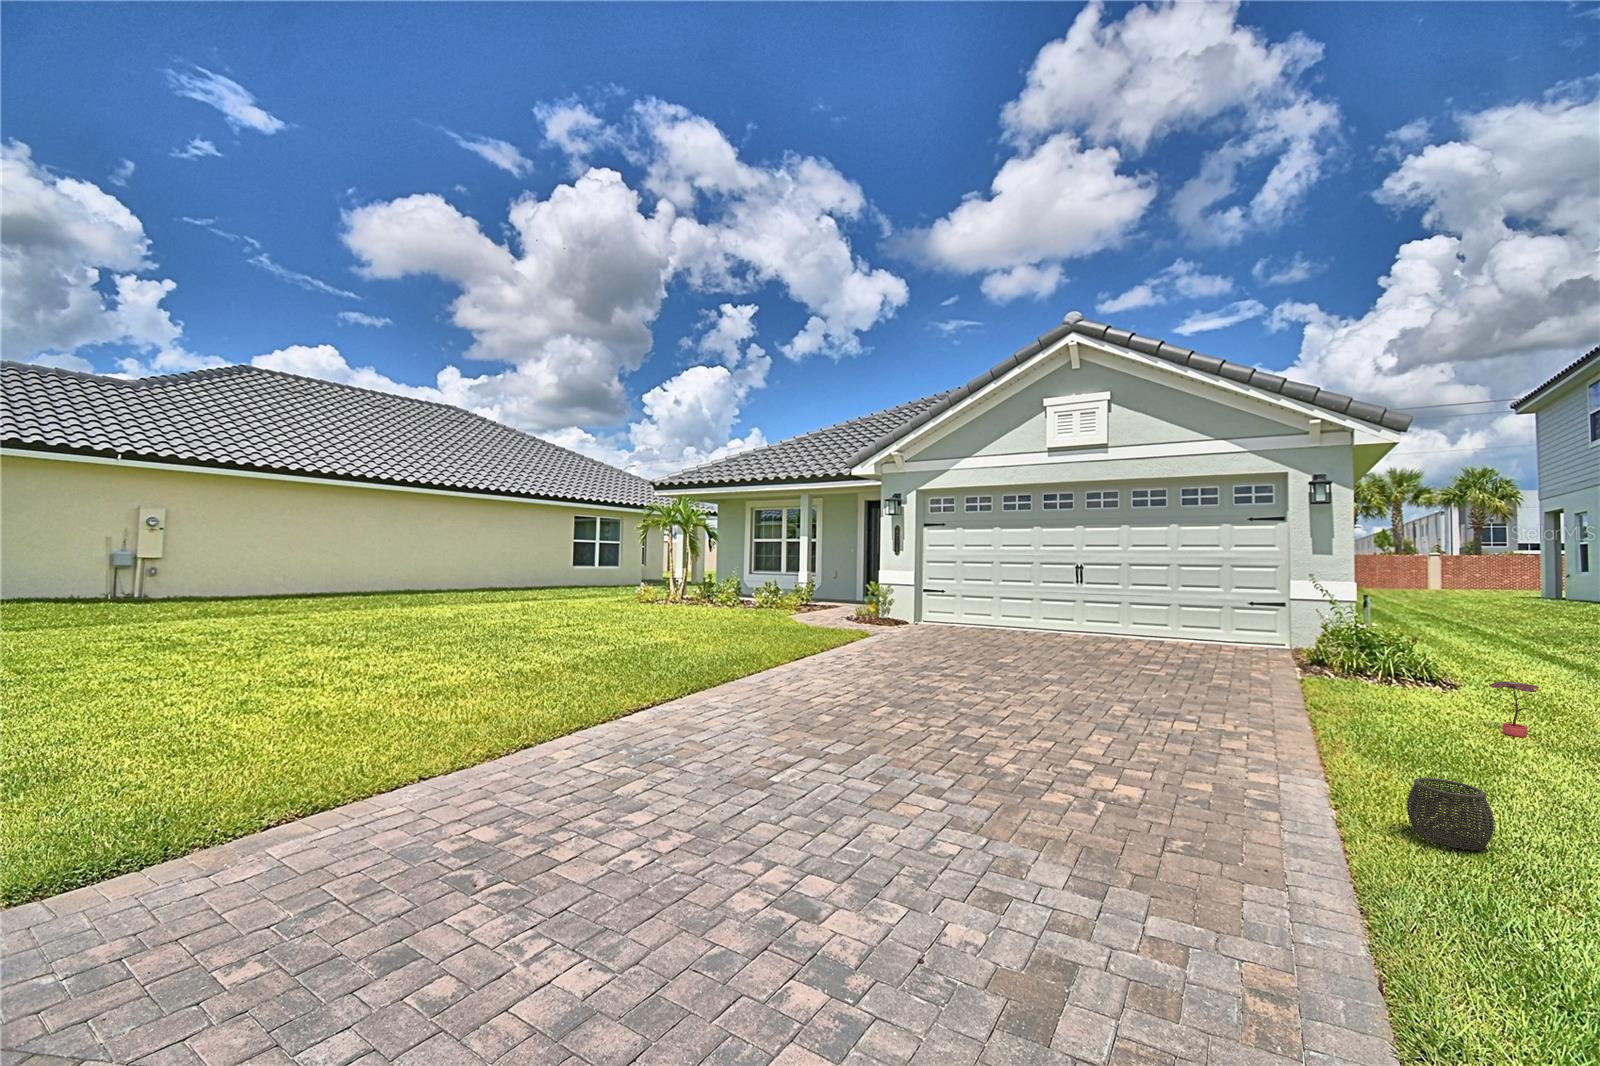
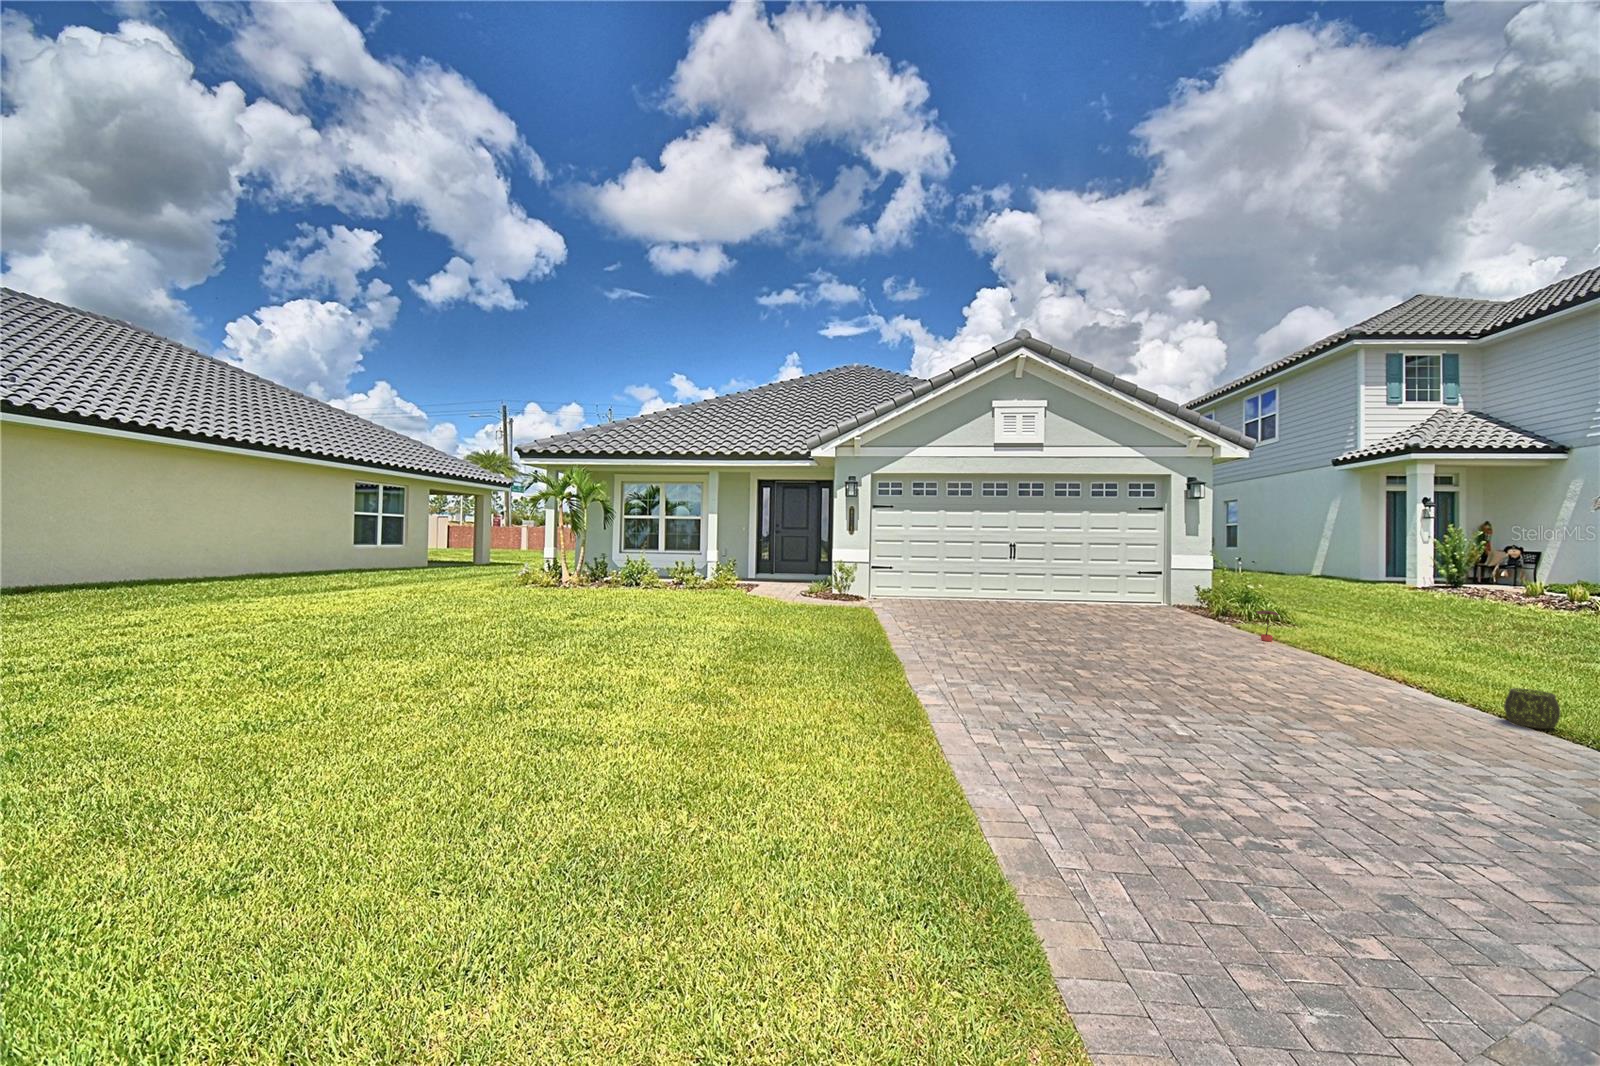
potted plant: present [1489,682,1539,737] -> present [1256,611,1279,642]

